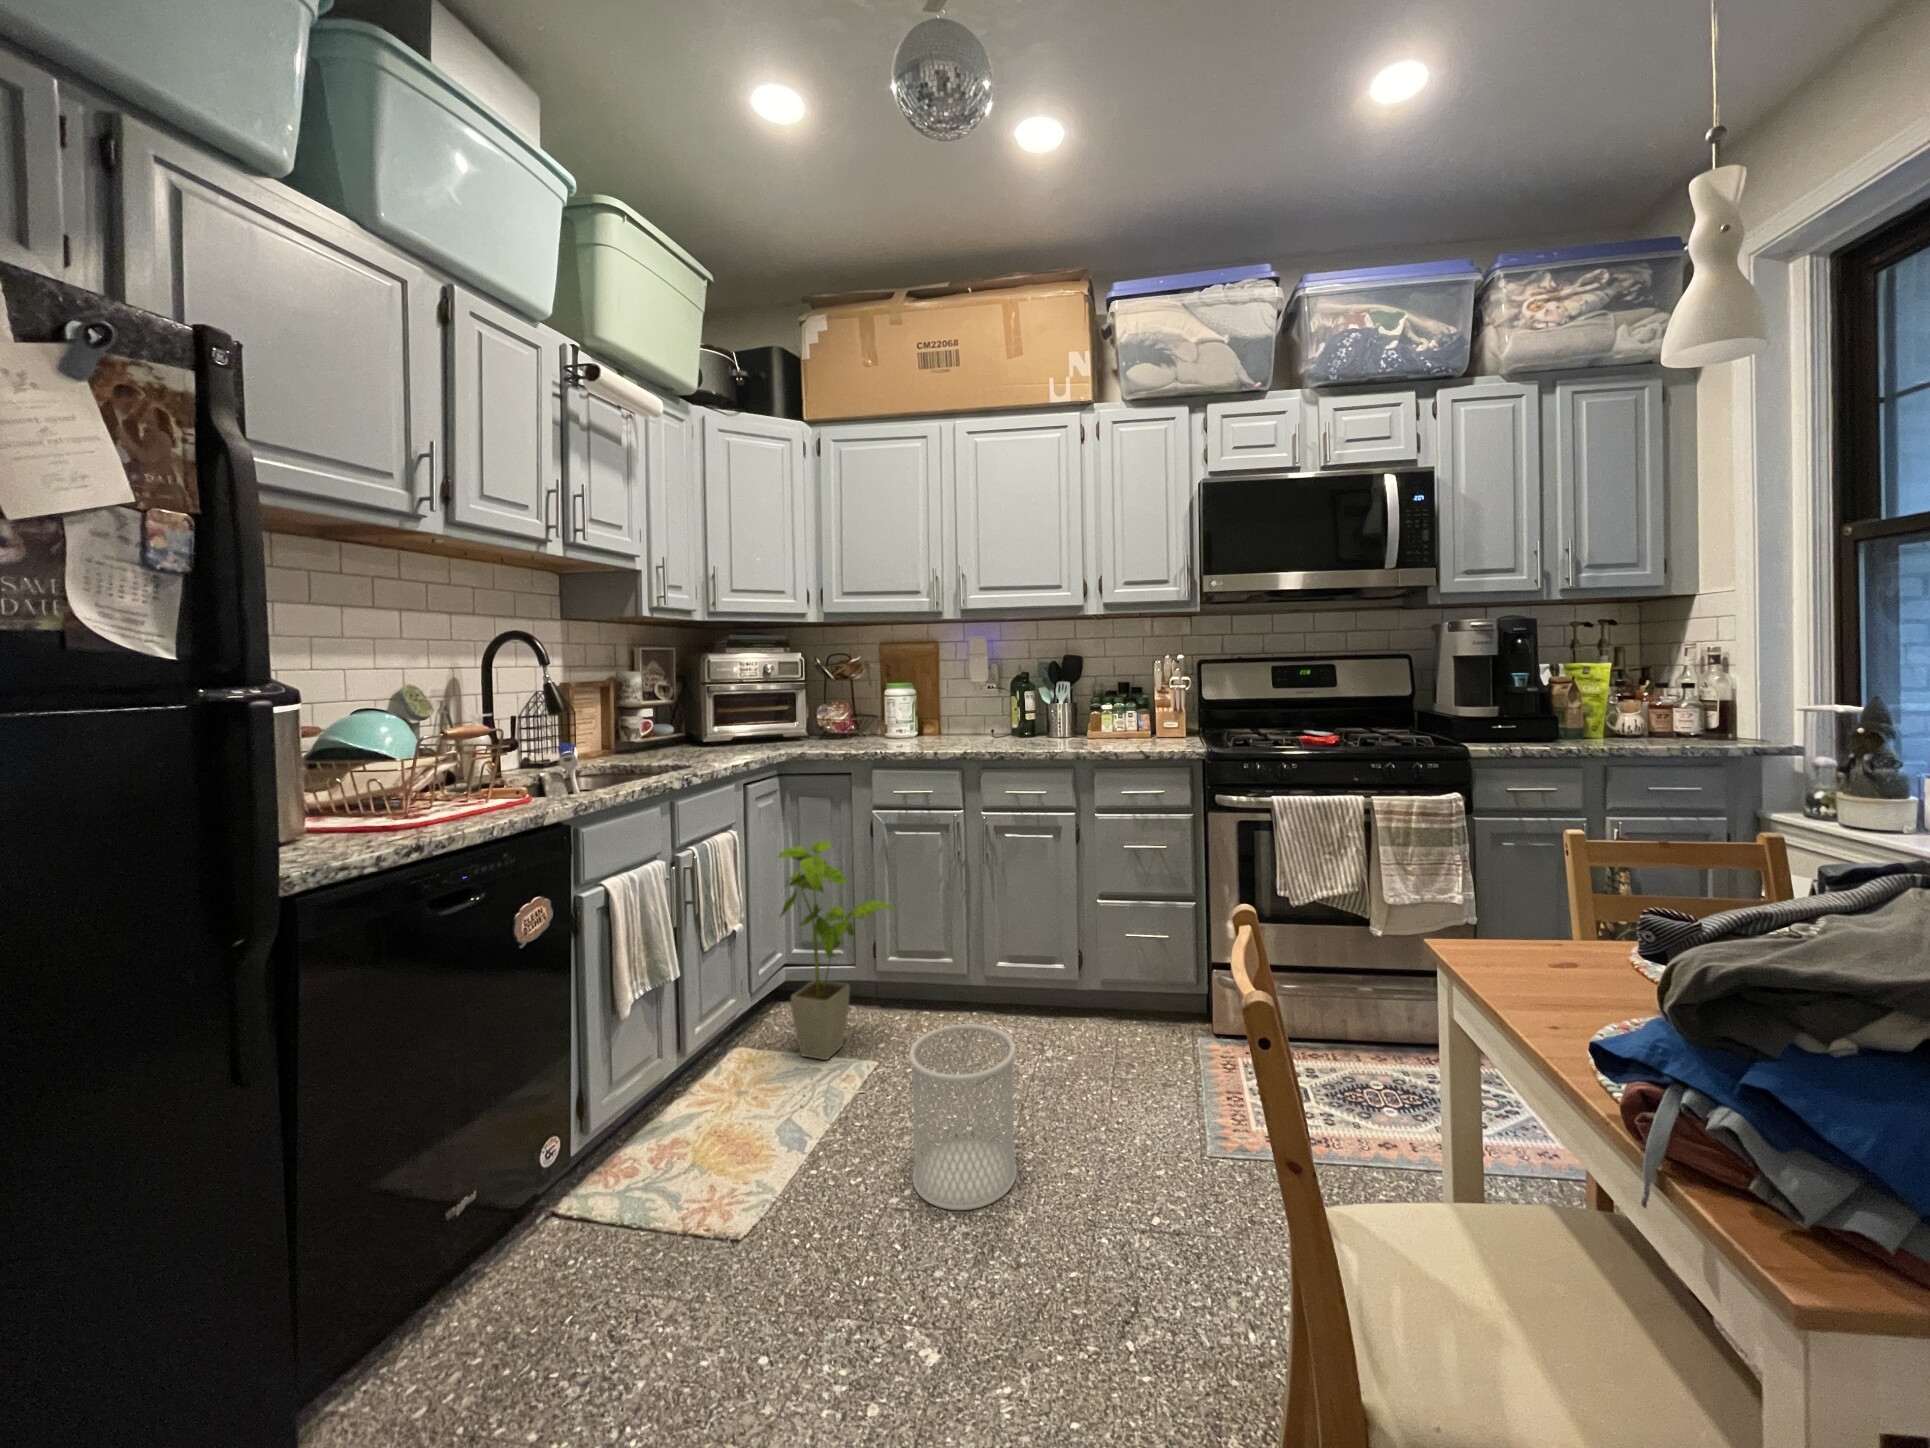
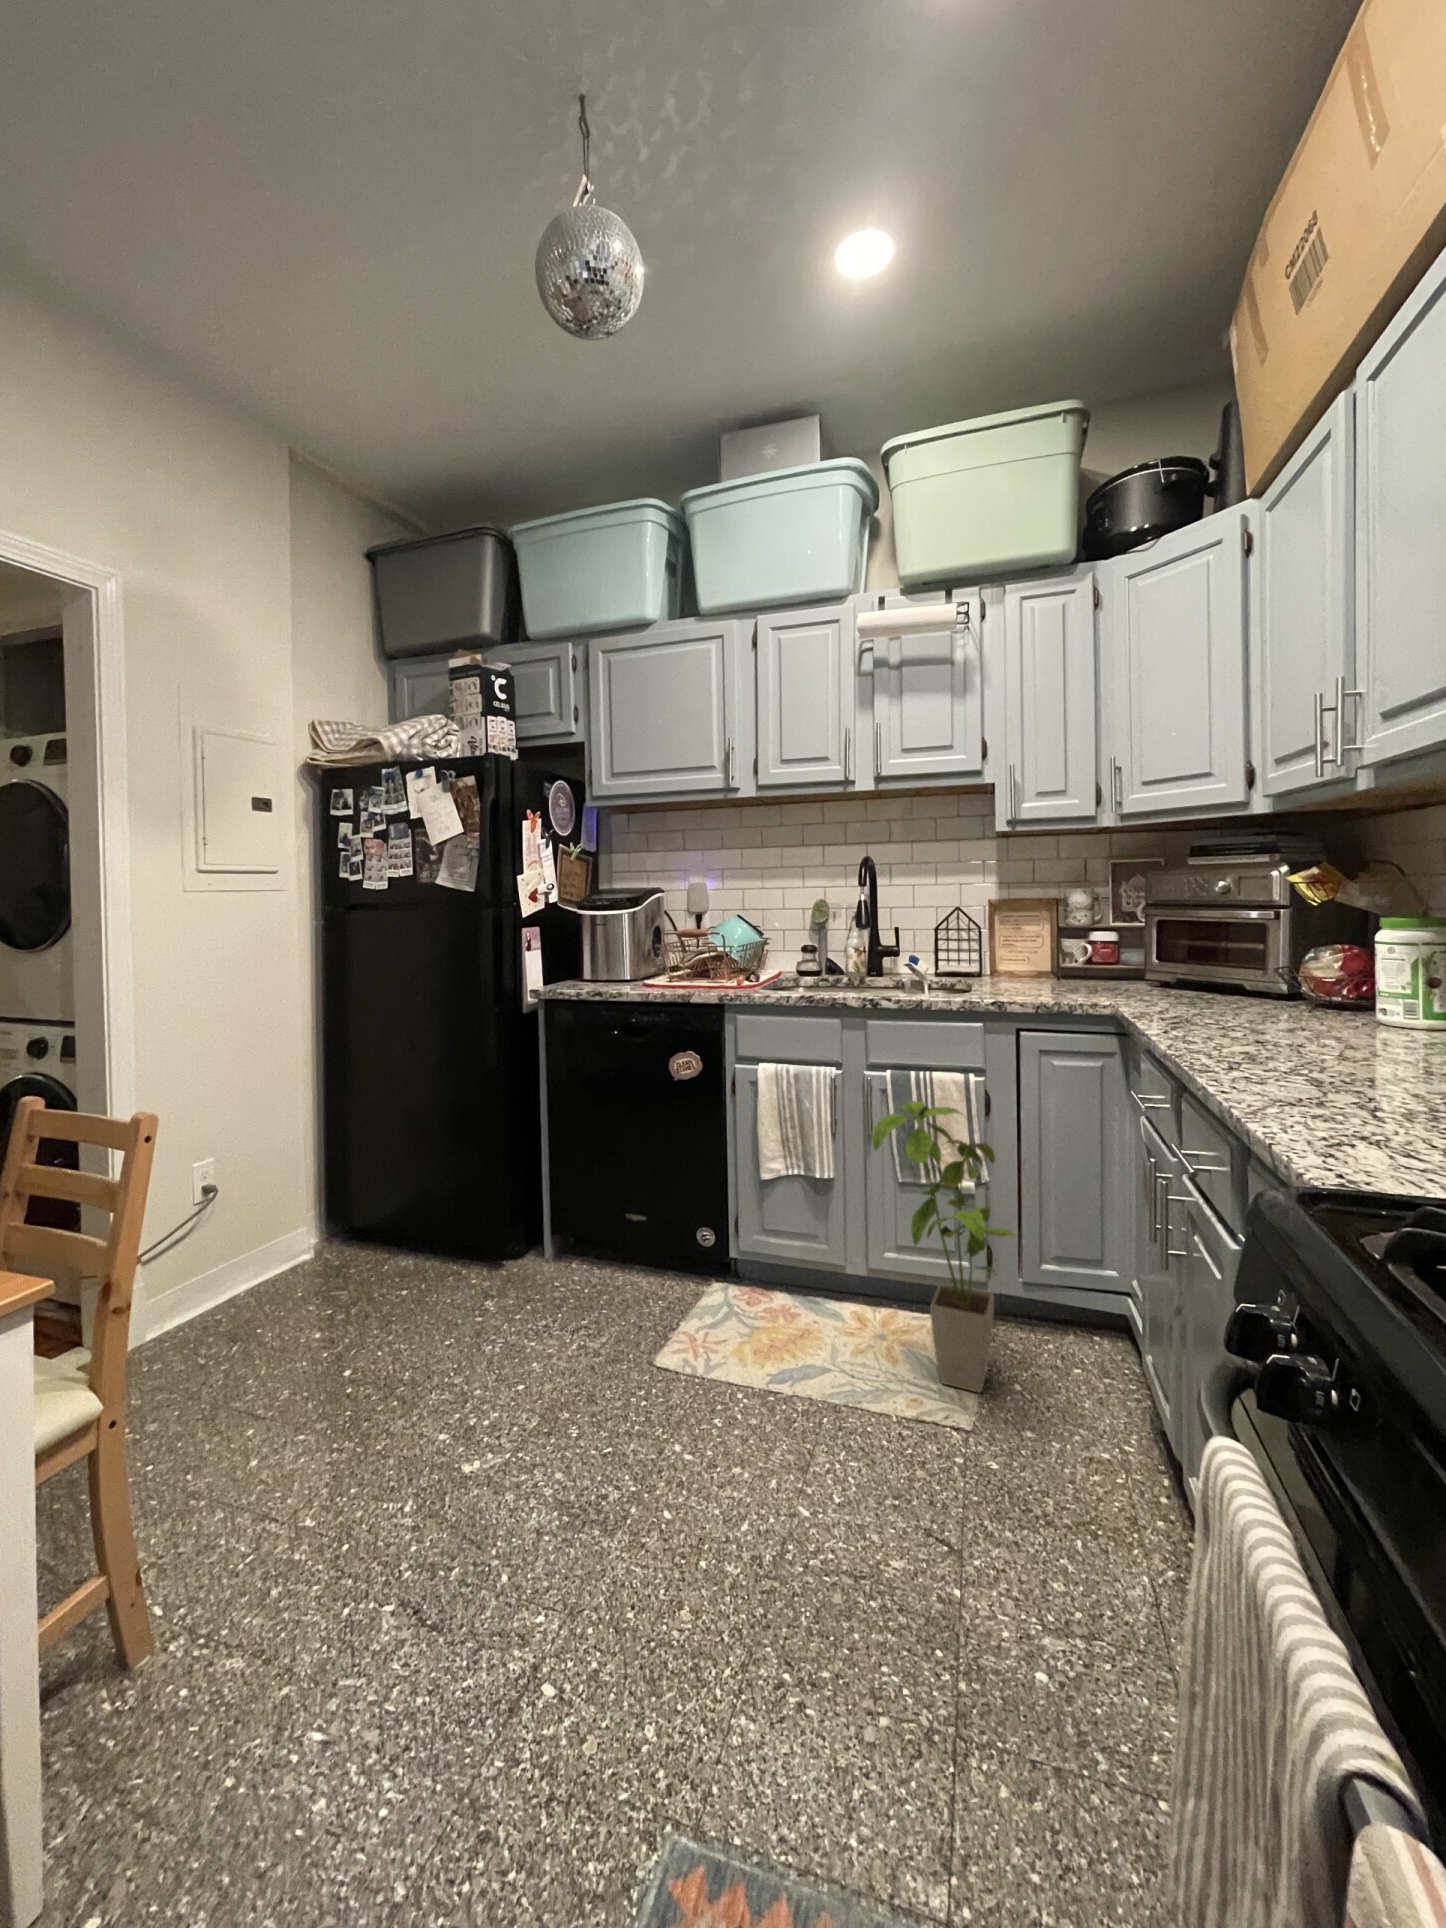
wastebasket: present [909,1024,1017,1210] -> none [631,1313,759,1544]

